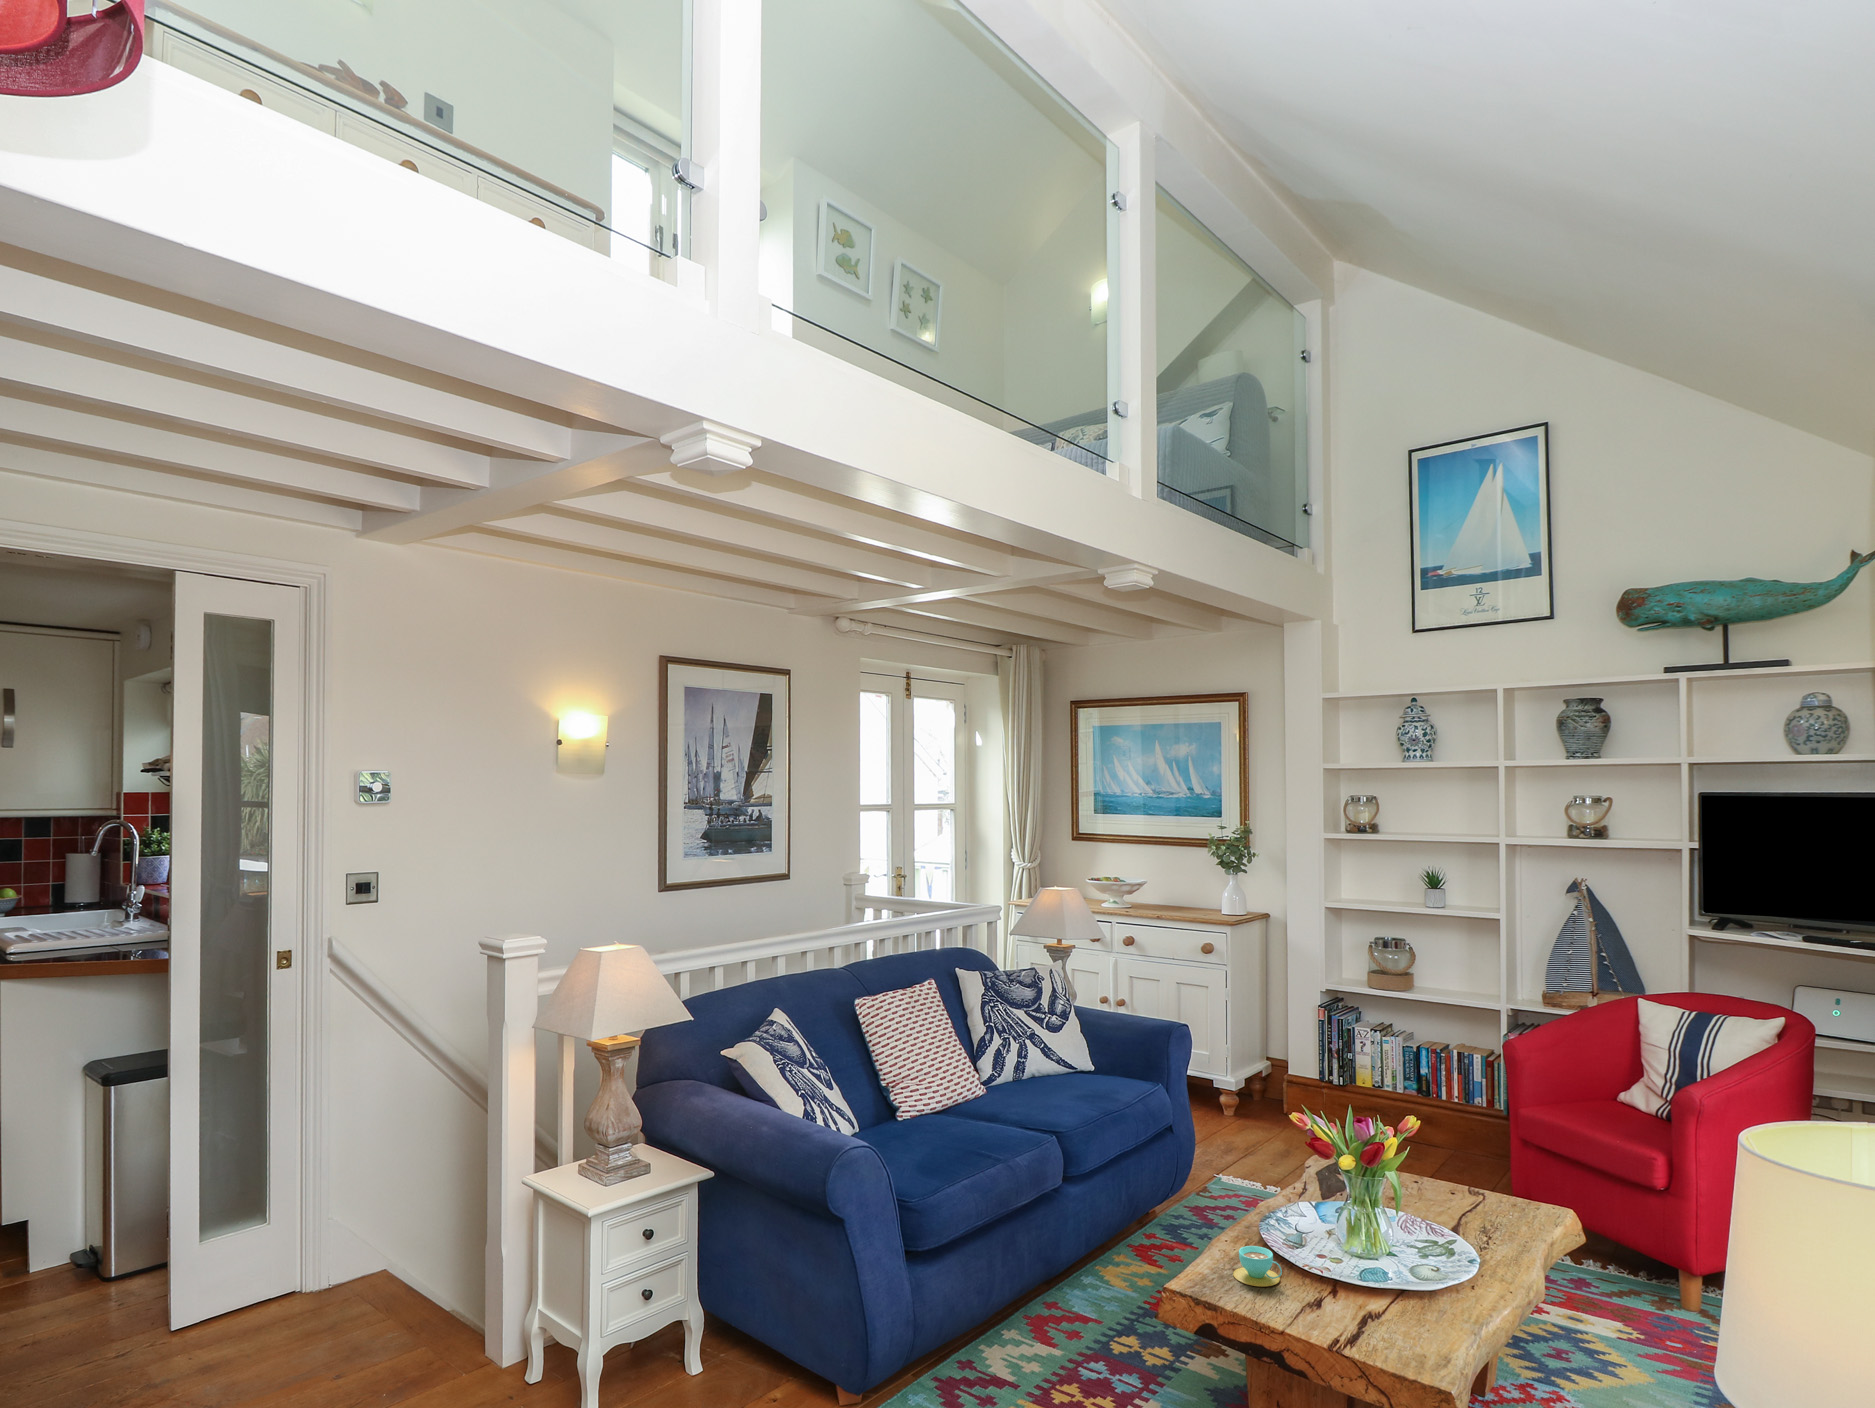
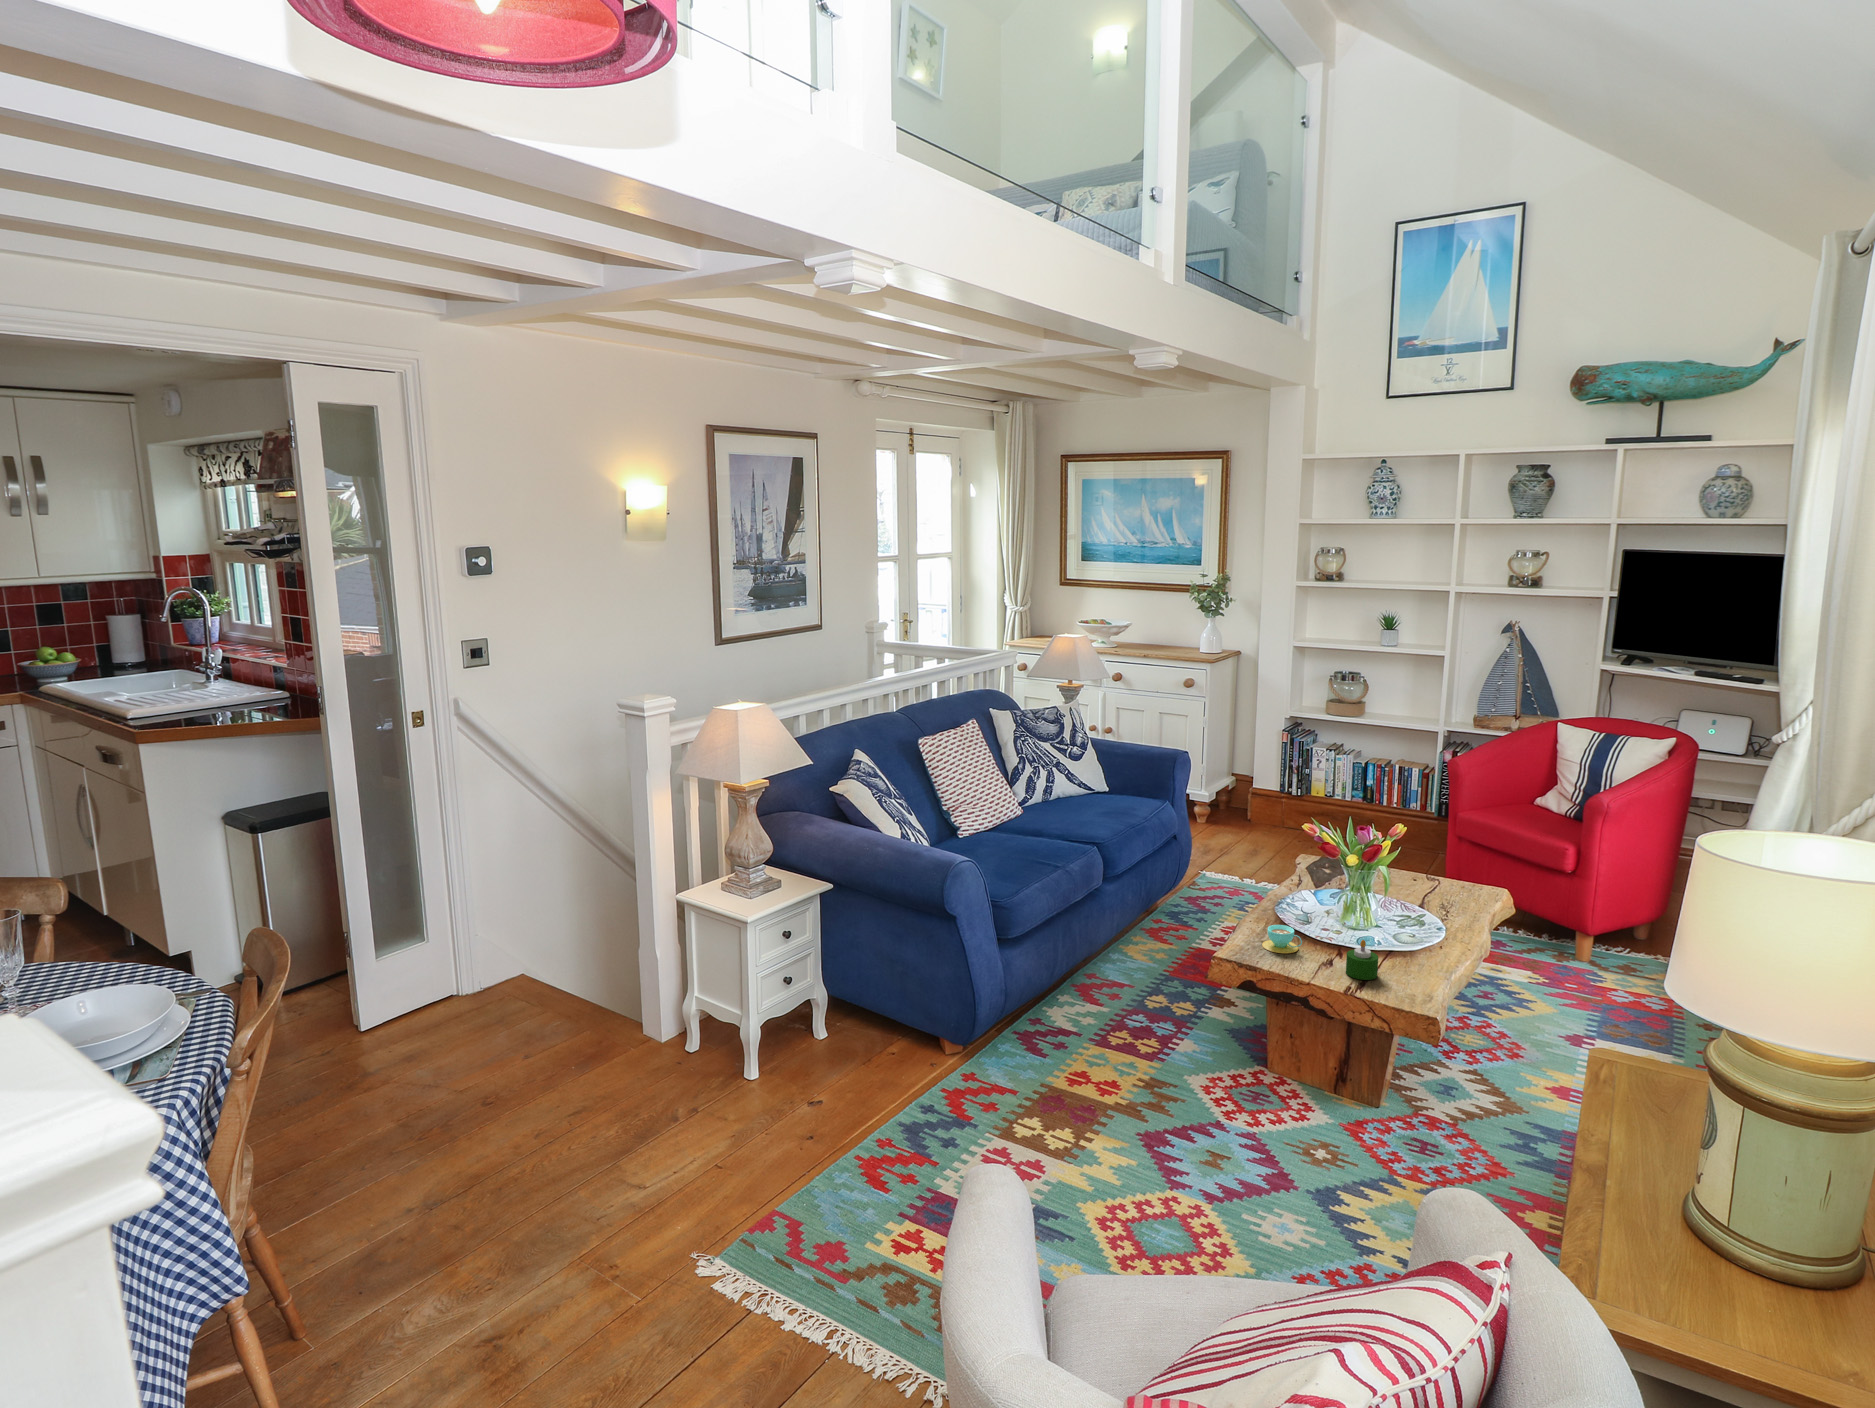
candle: none [1335,1272,1378,1330] -> present [1346,940,1378,980]

